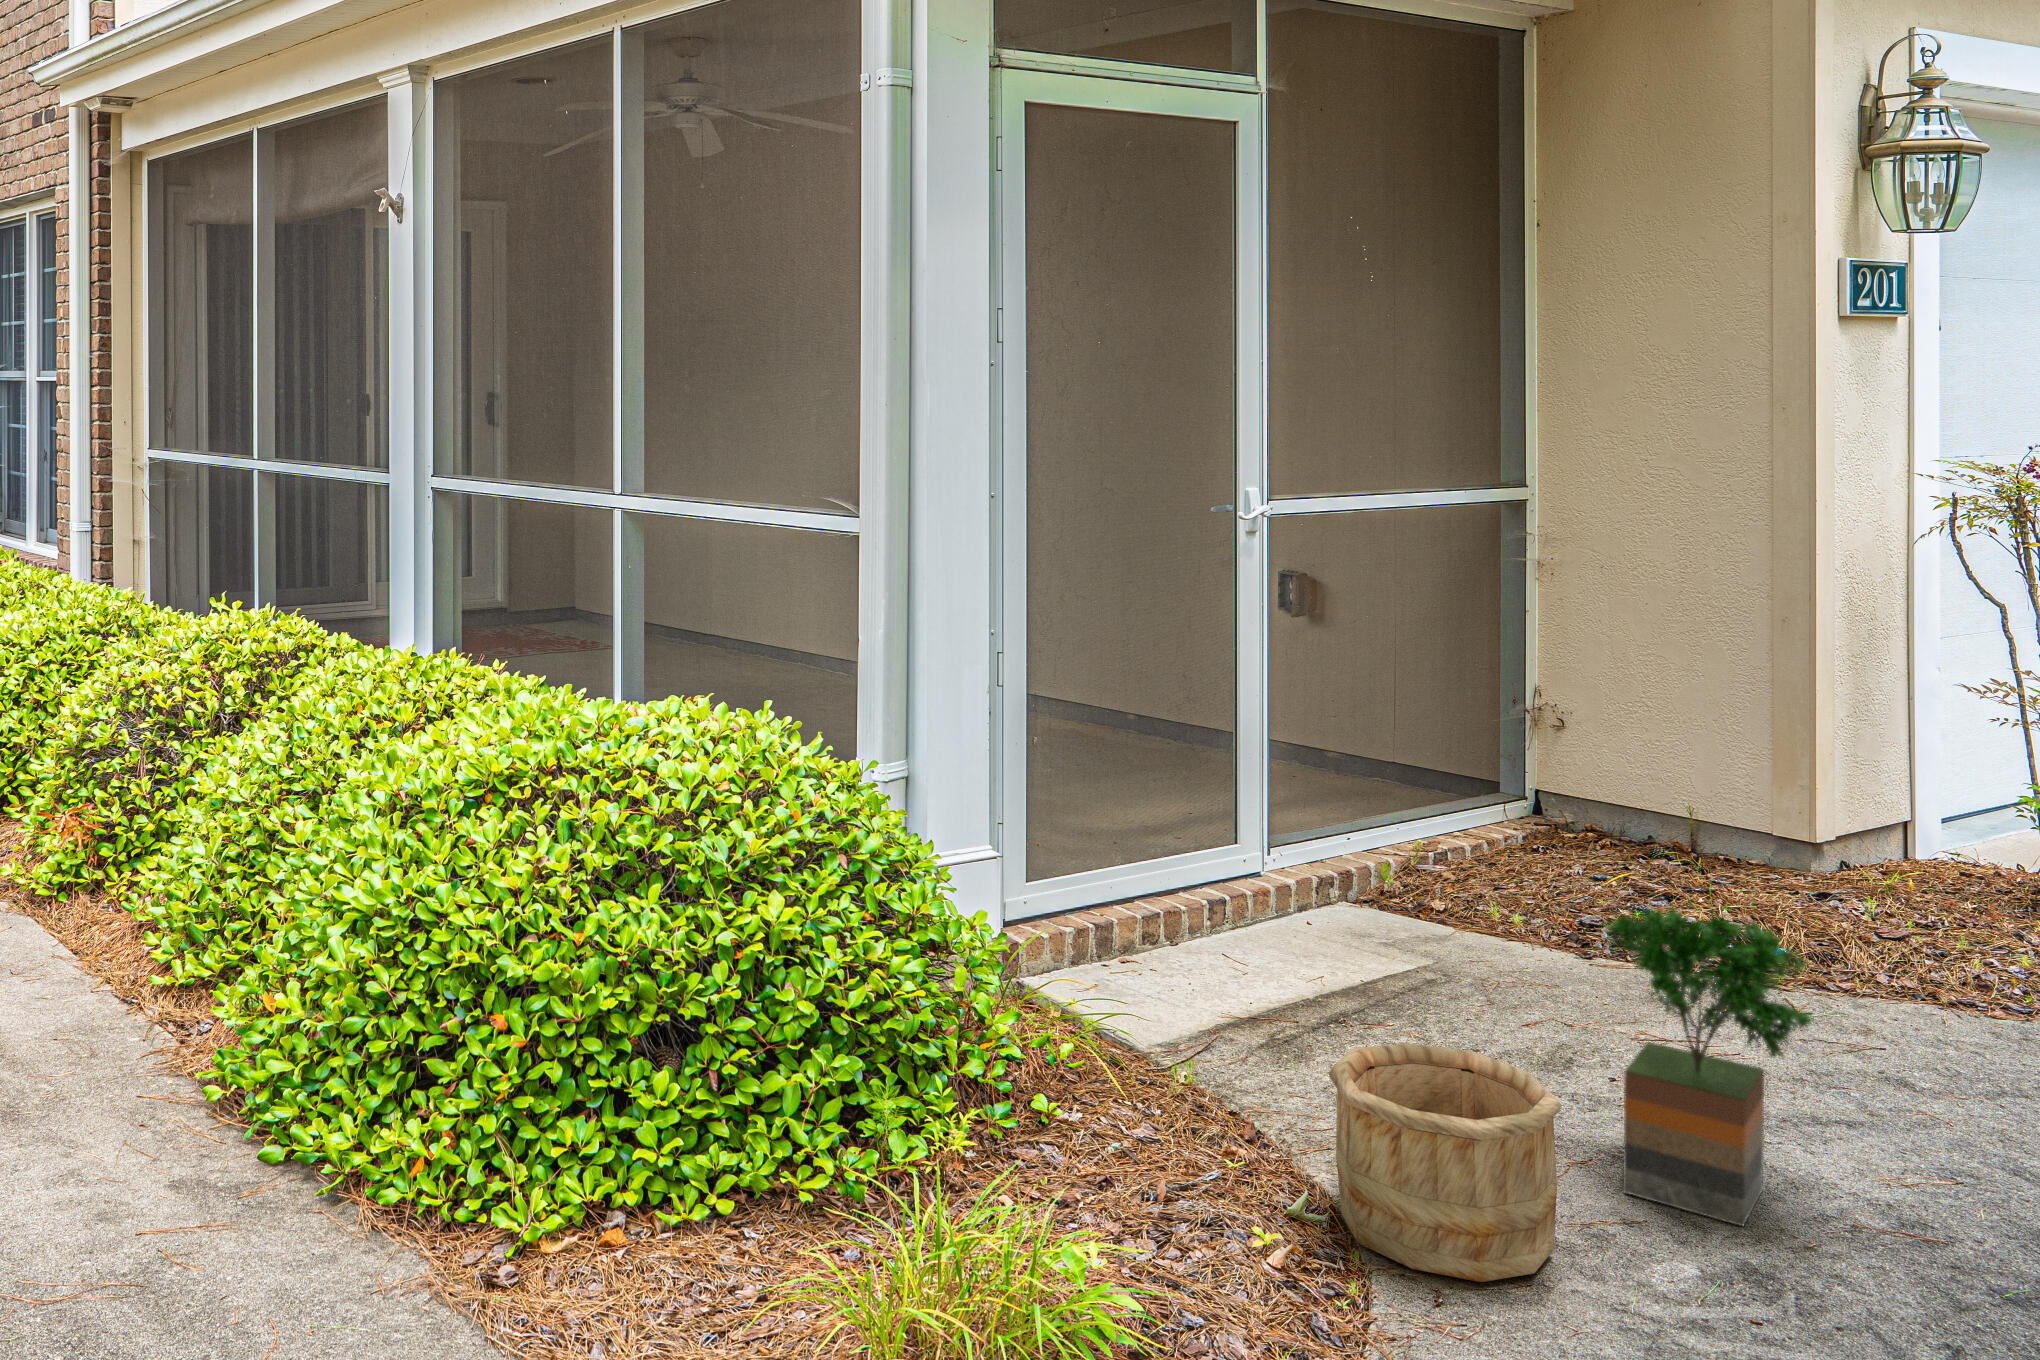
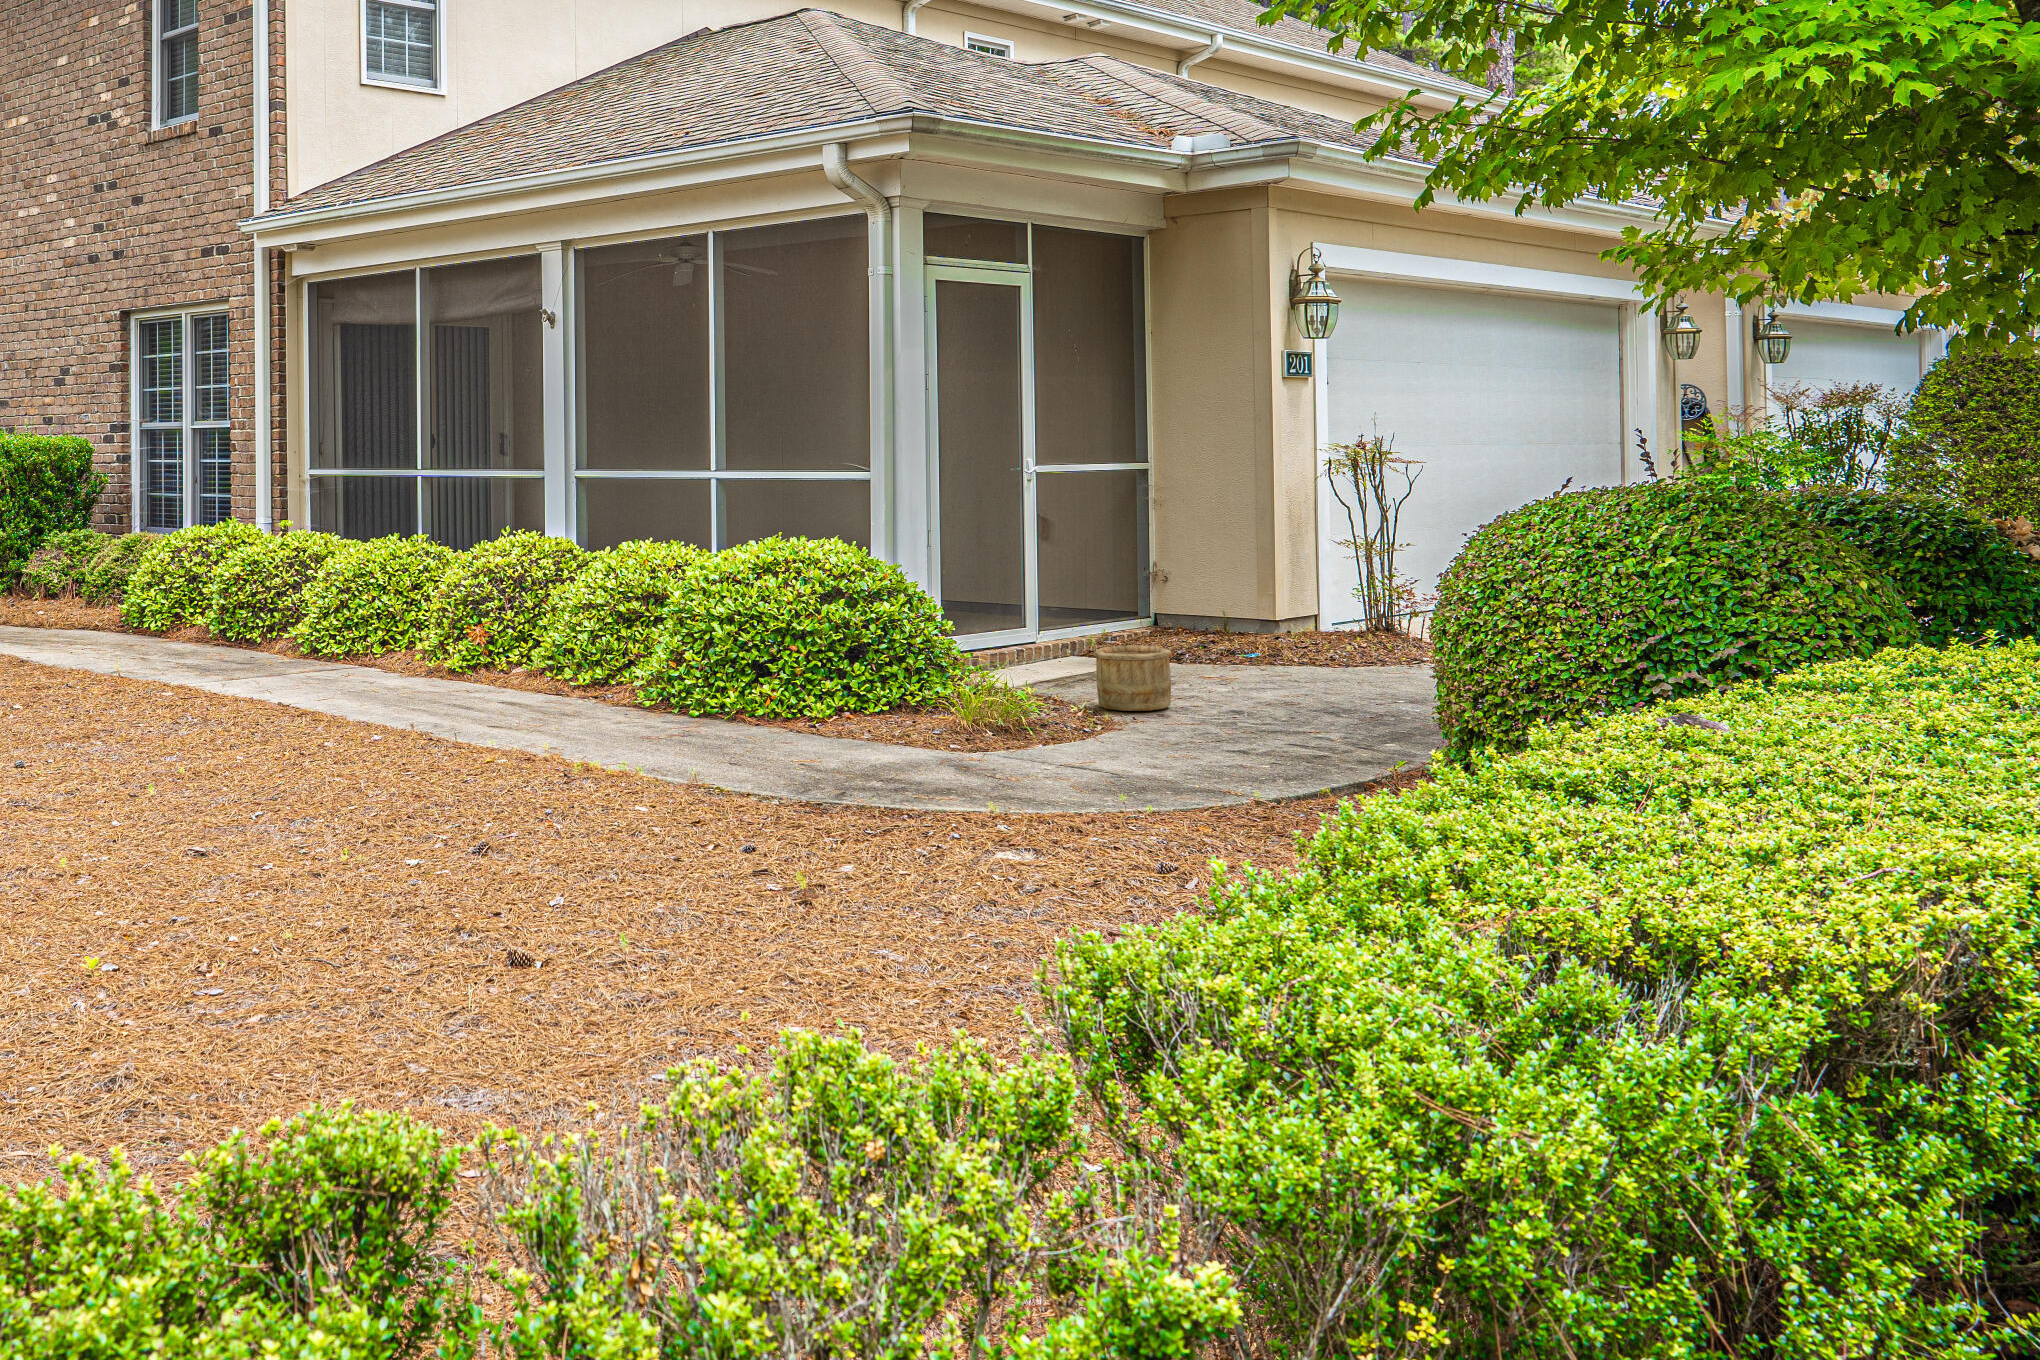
potted tree: present [1601,907,1813,1226] -> none [1182,593,1254,700]

